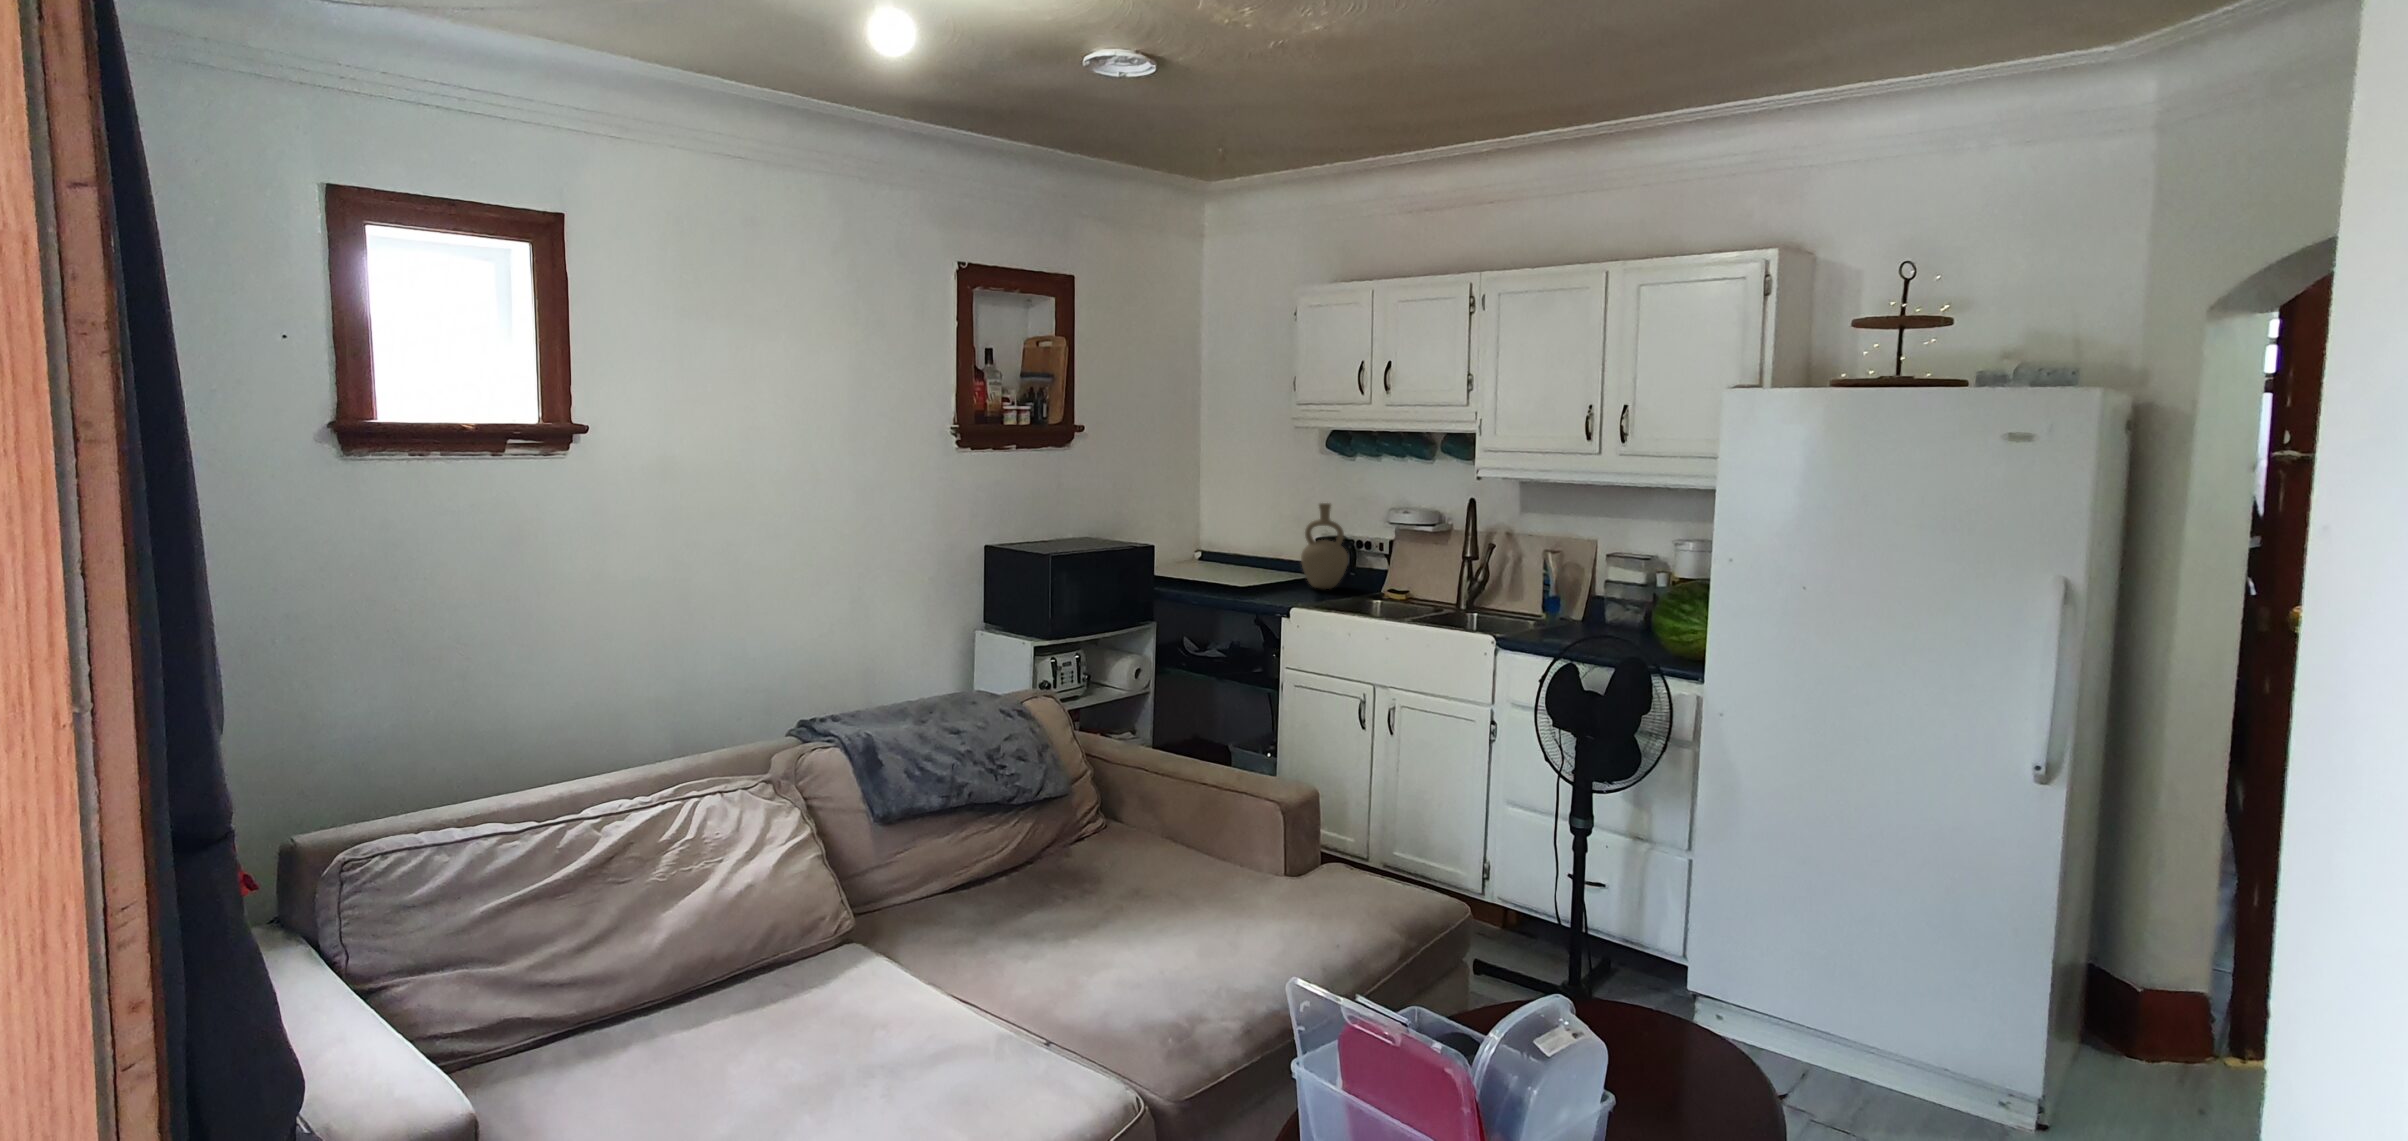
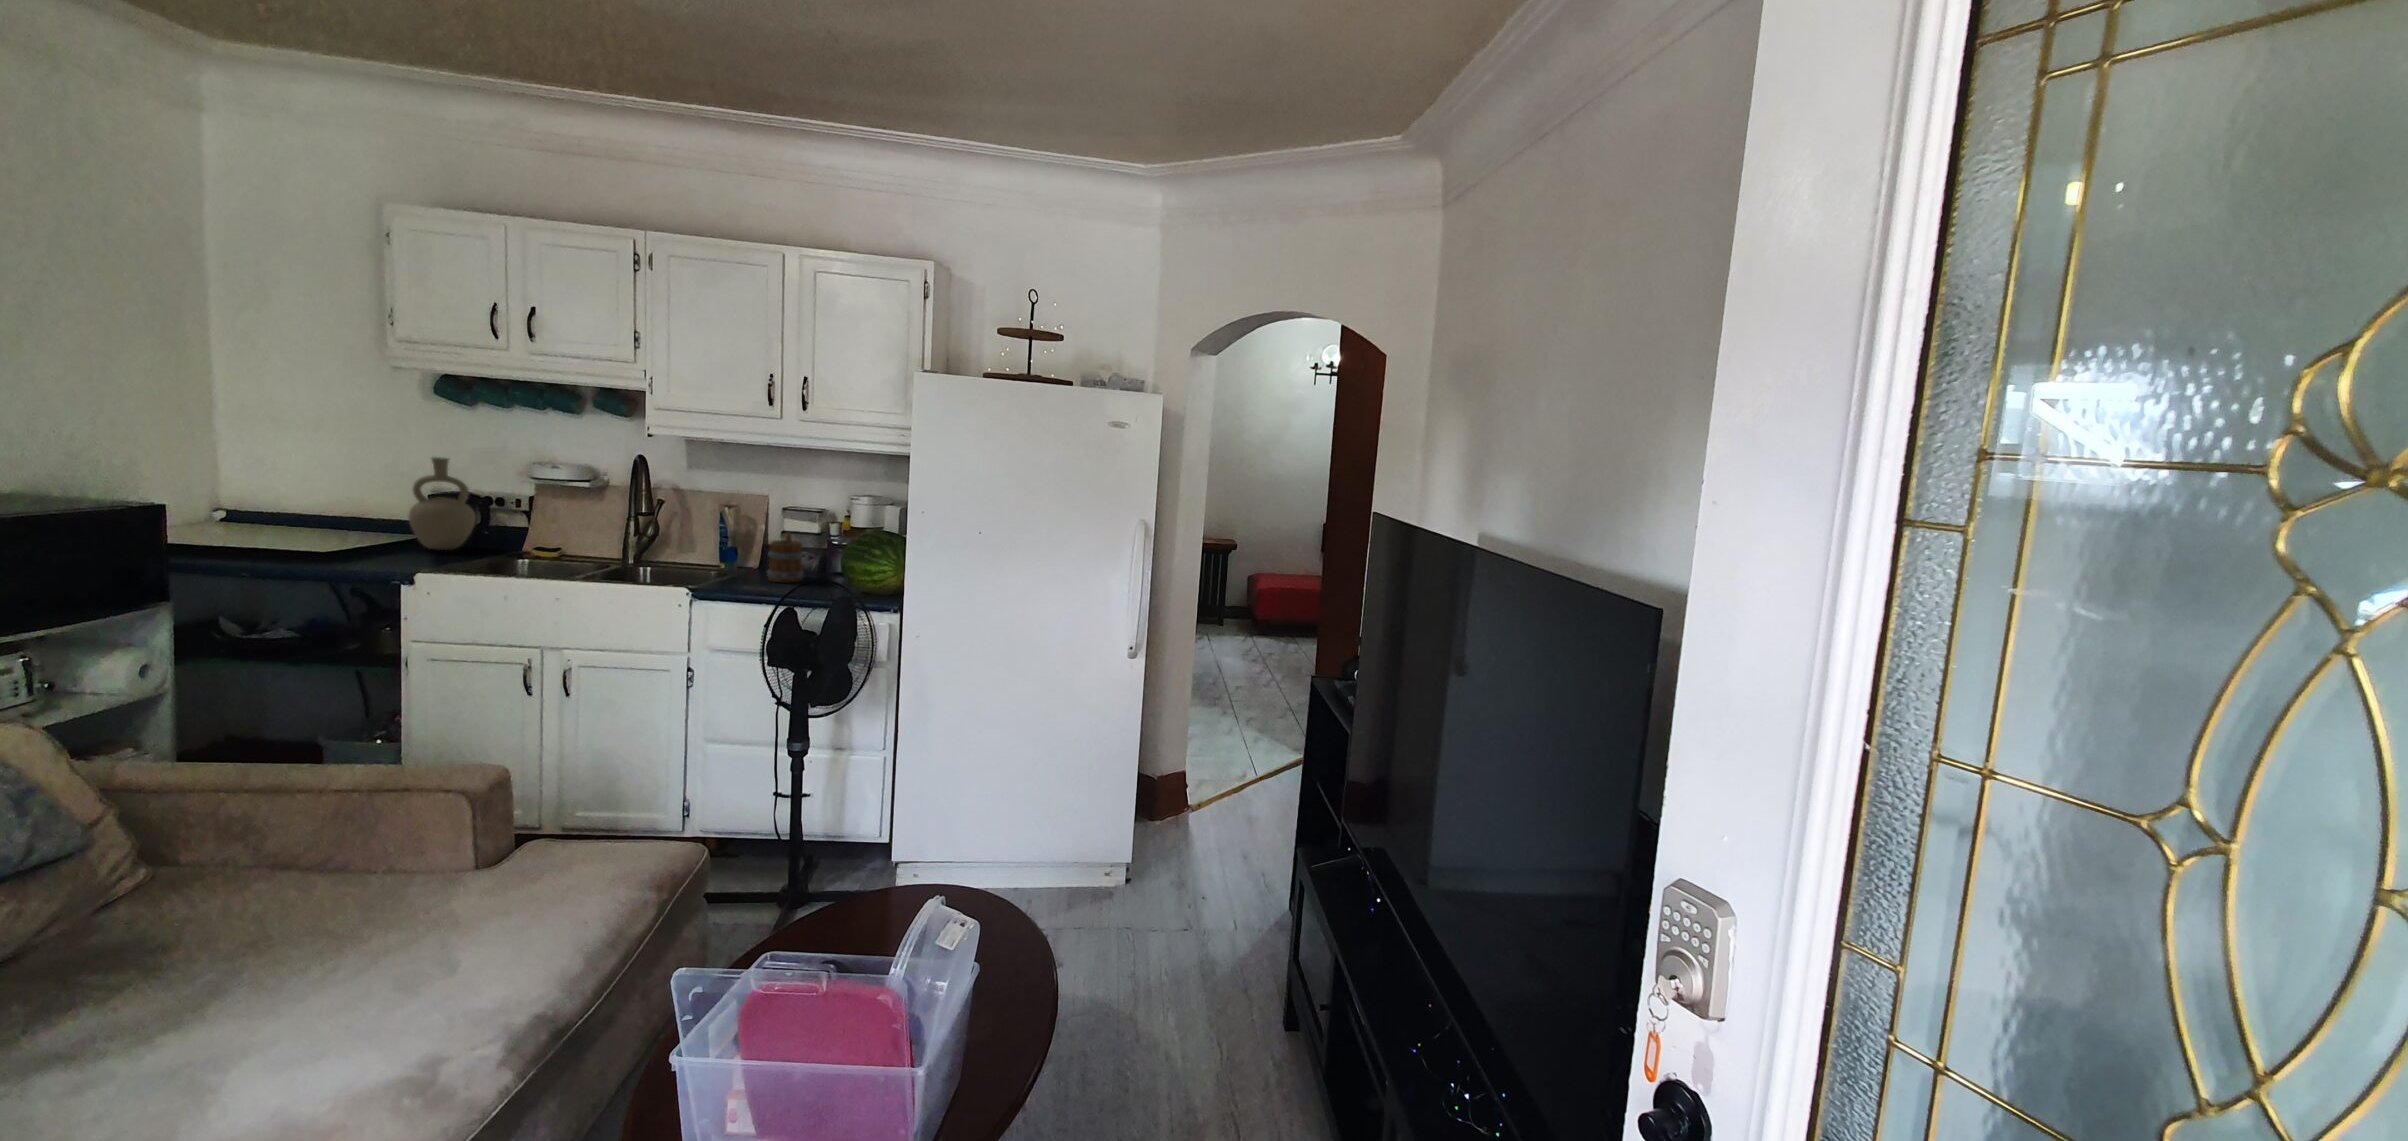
mug: none [1574,582,1613,639] -> present [767,533,803,582]

